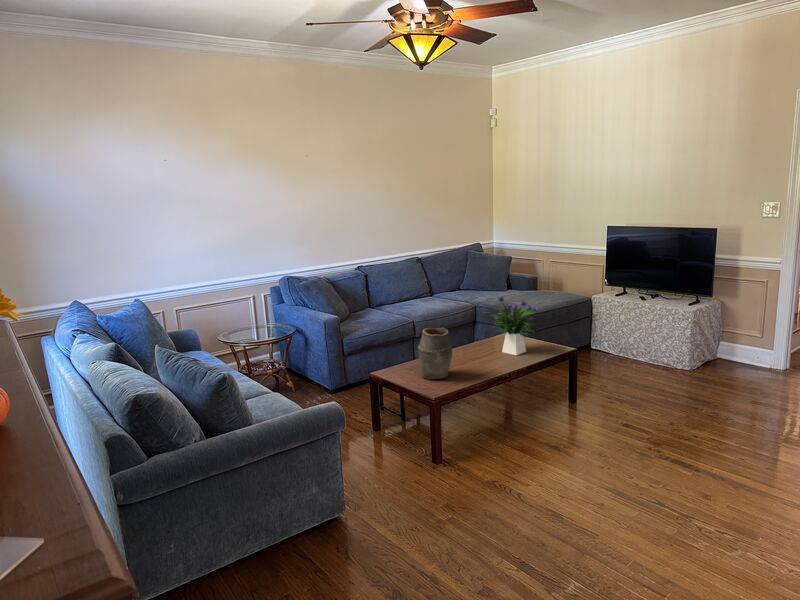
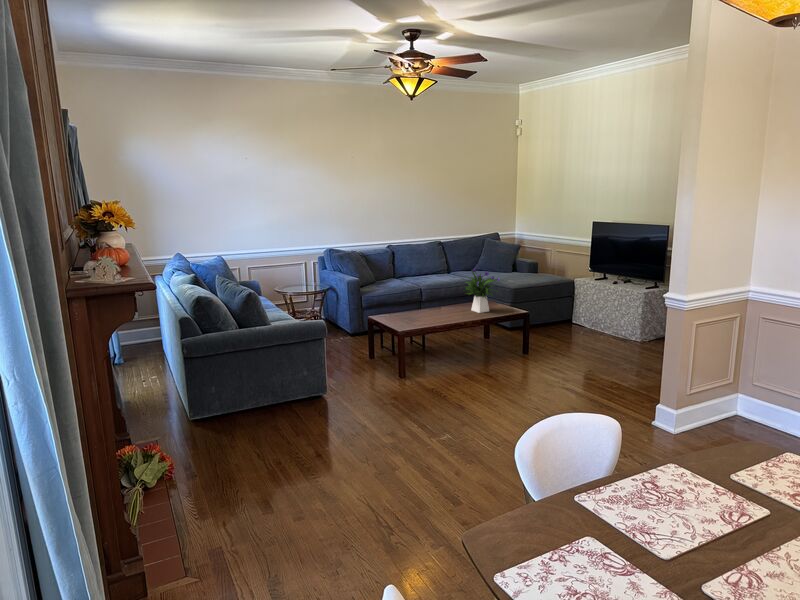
vase: present [418,328,452,379] -> none [398,285,423,321]

